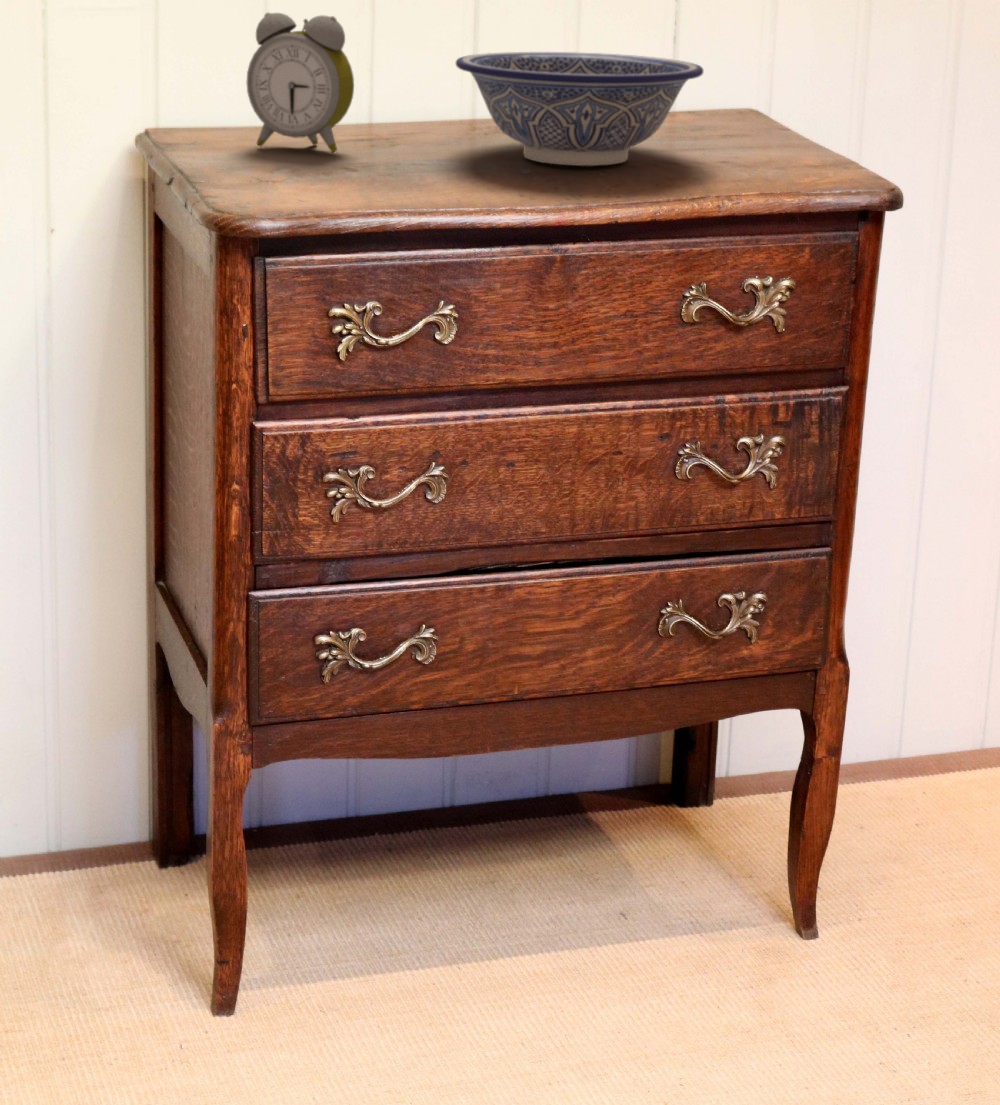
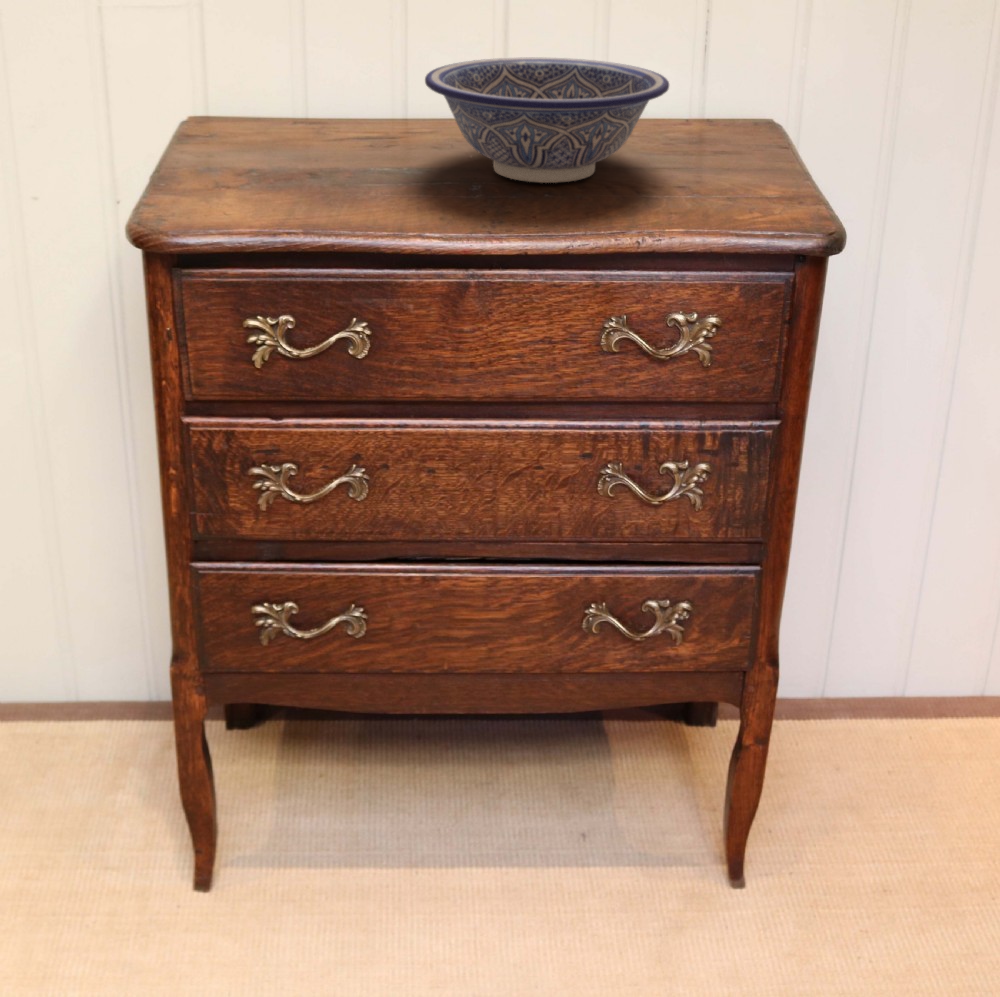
alarm clock: present [246,13,354,152] -> none [251,18,345,154]

